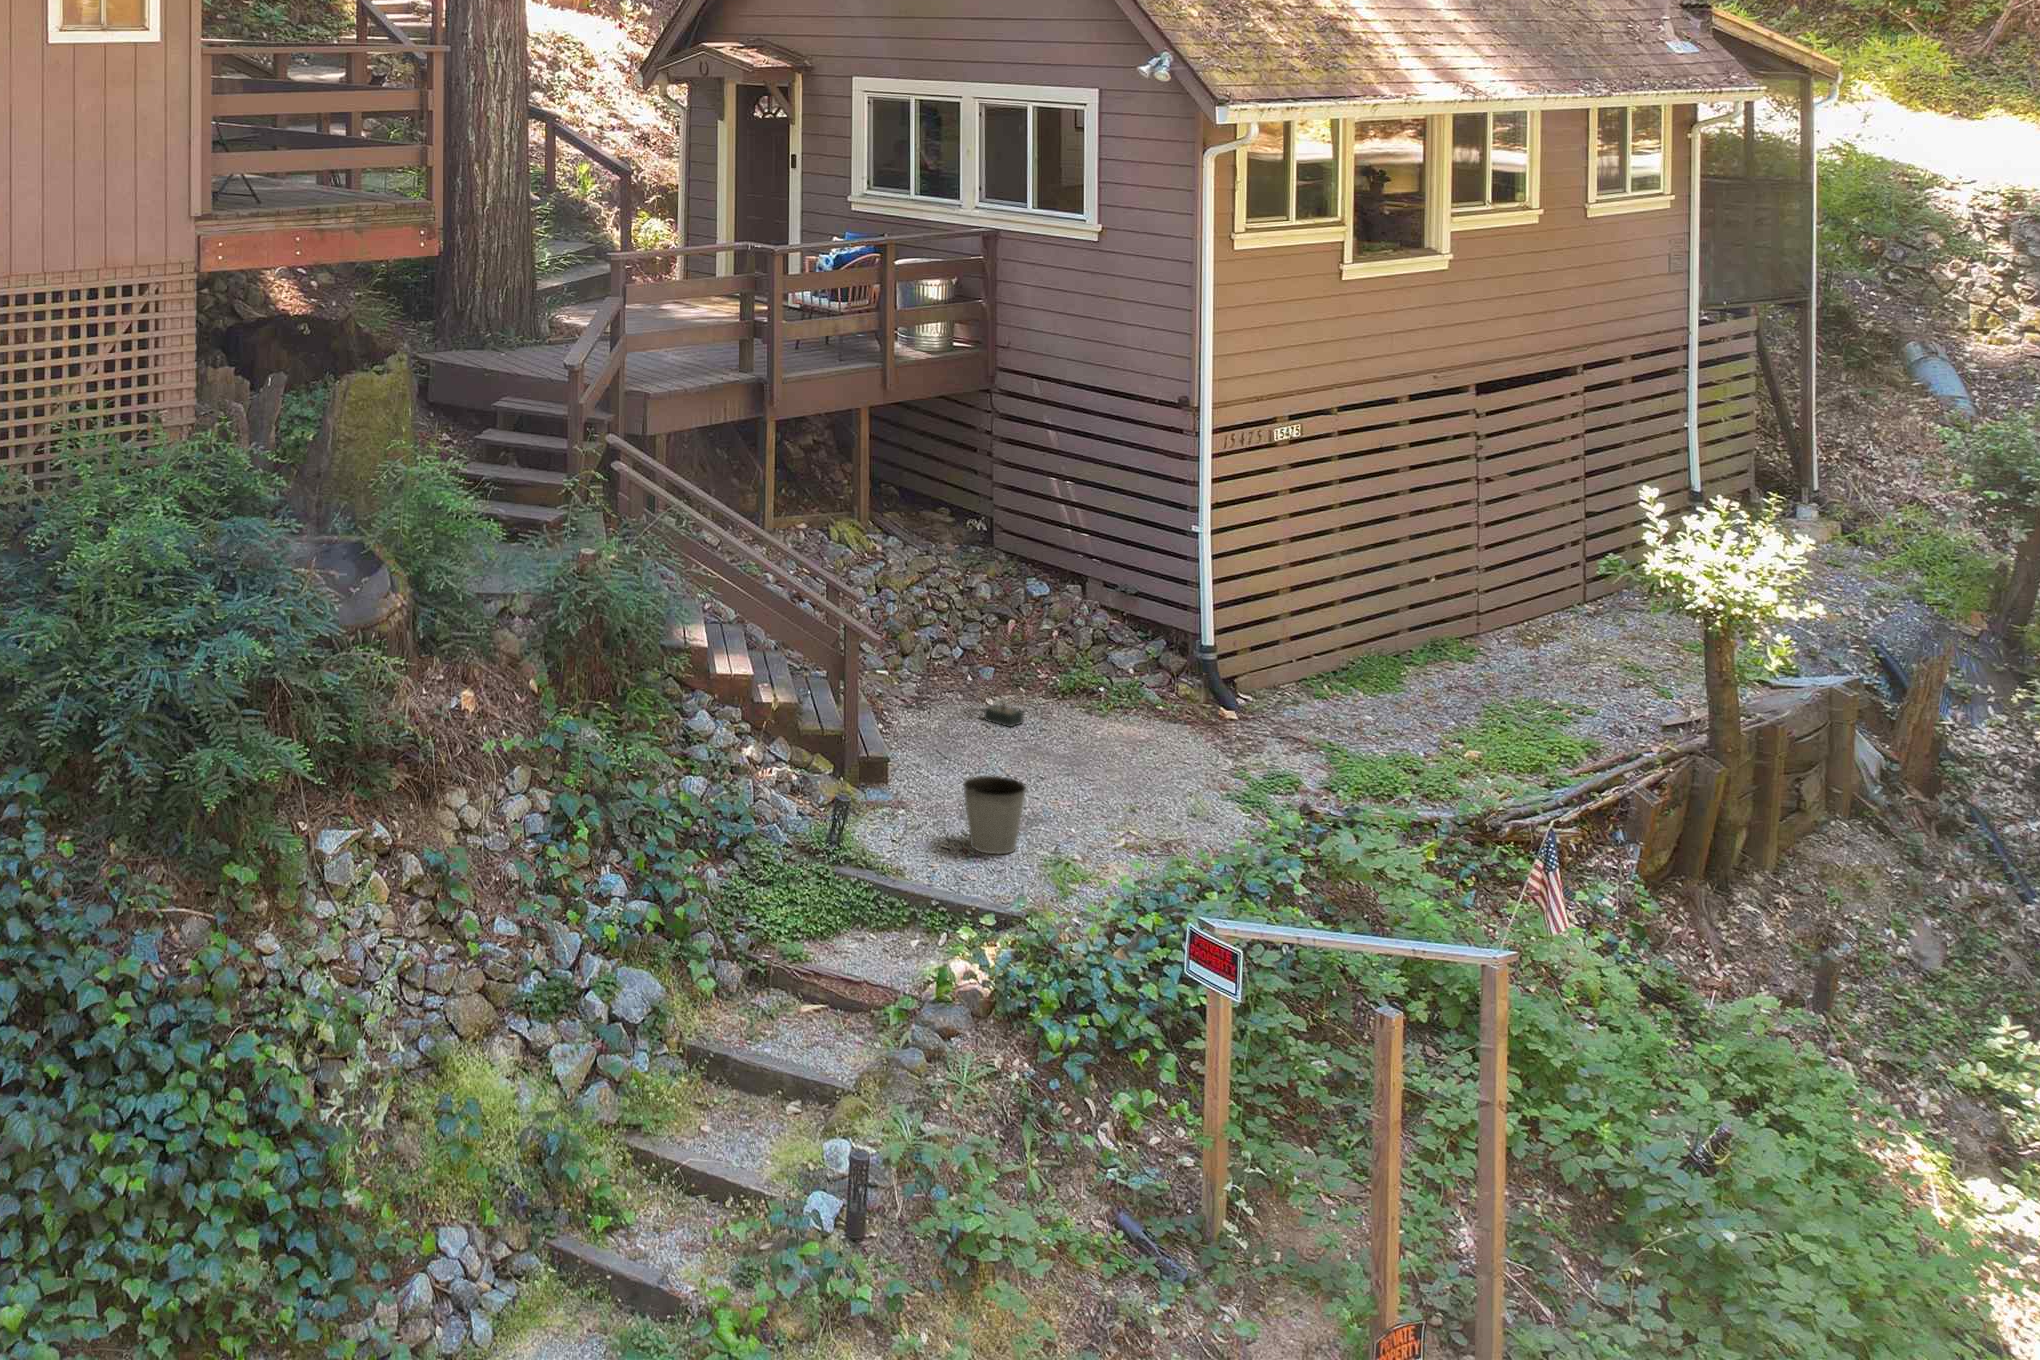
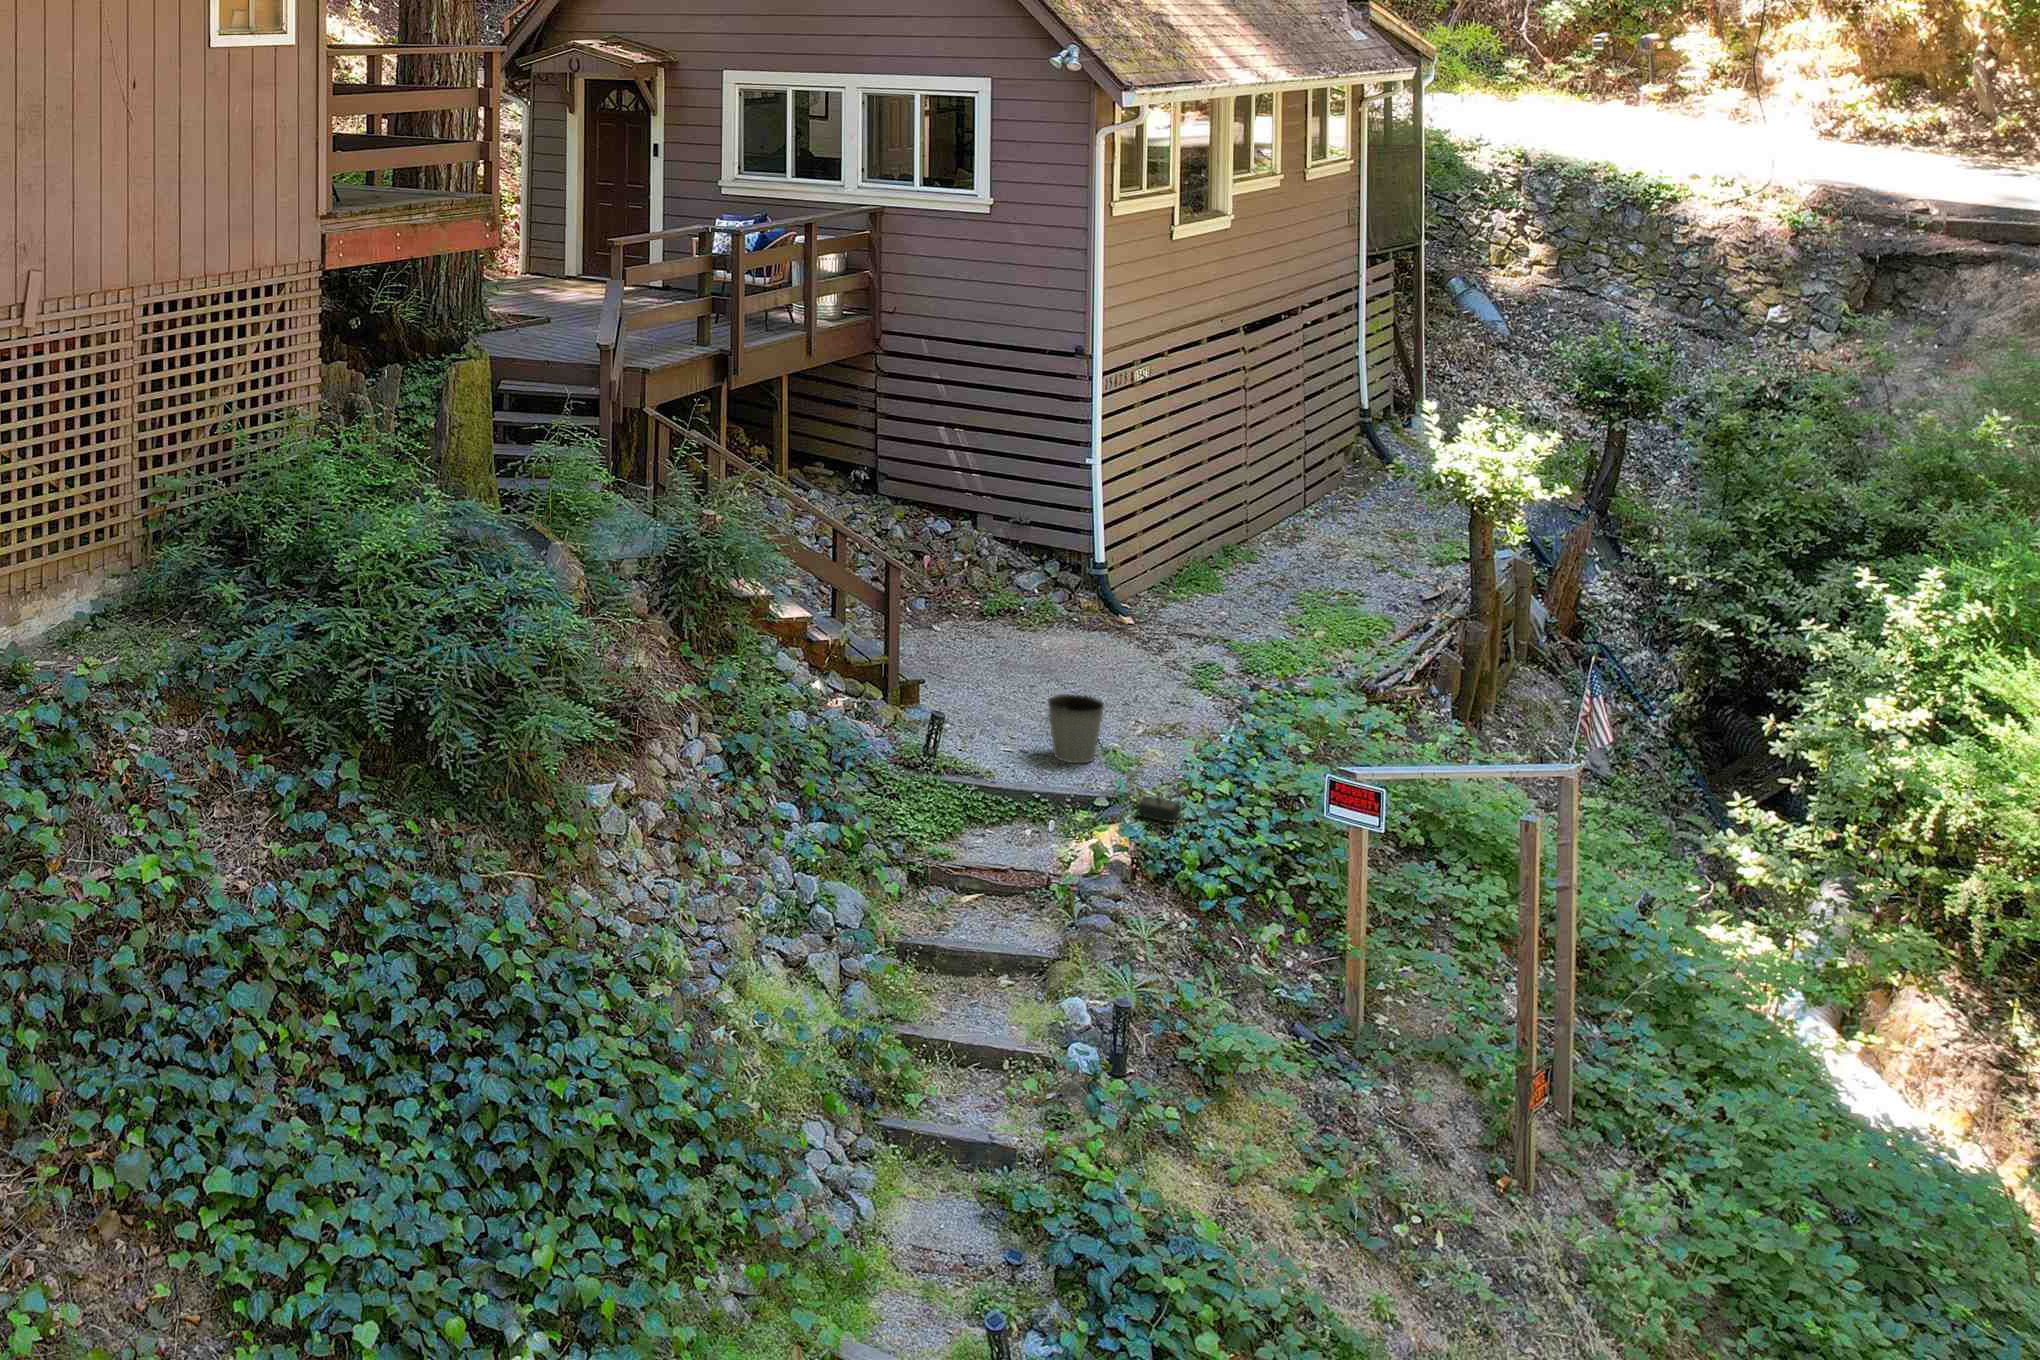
decorative plant: present [978,673,1029,727] -> present [1127,760,1184,823]

